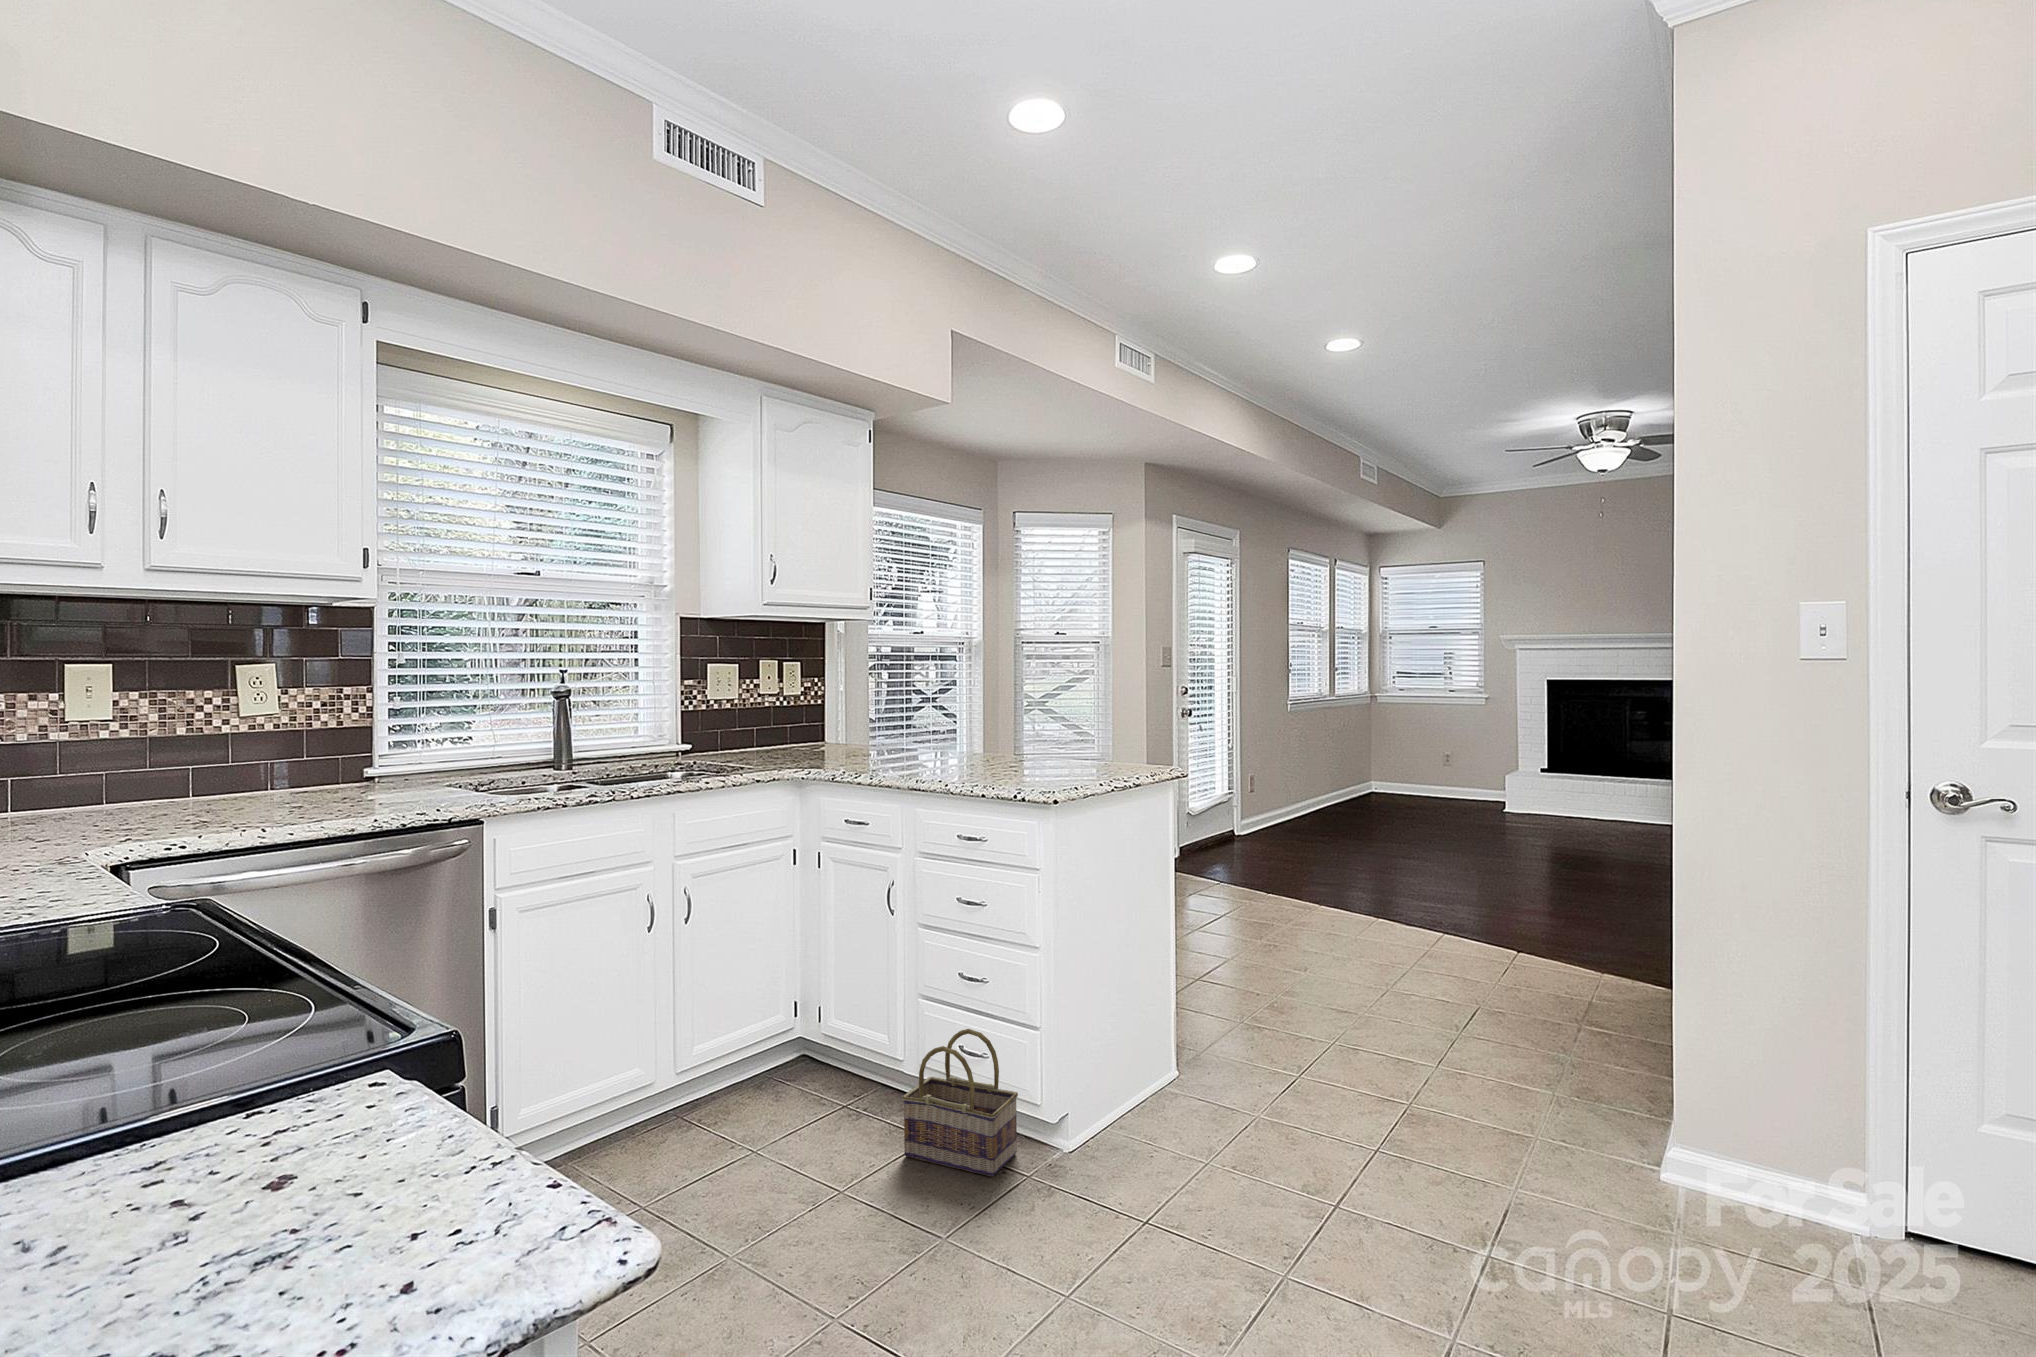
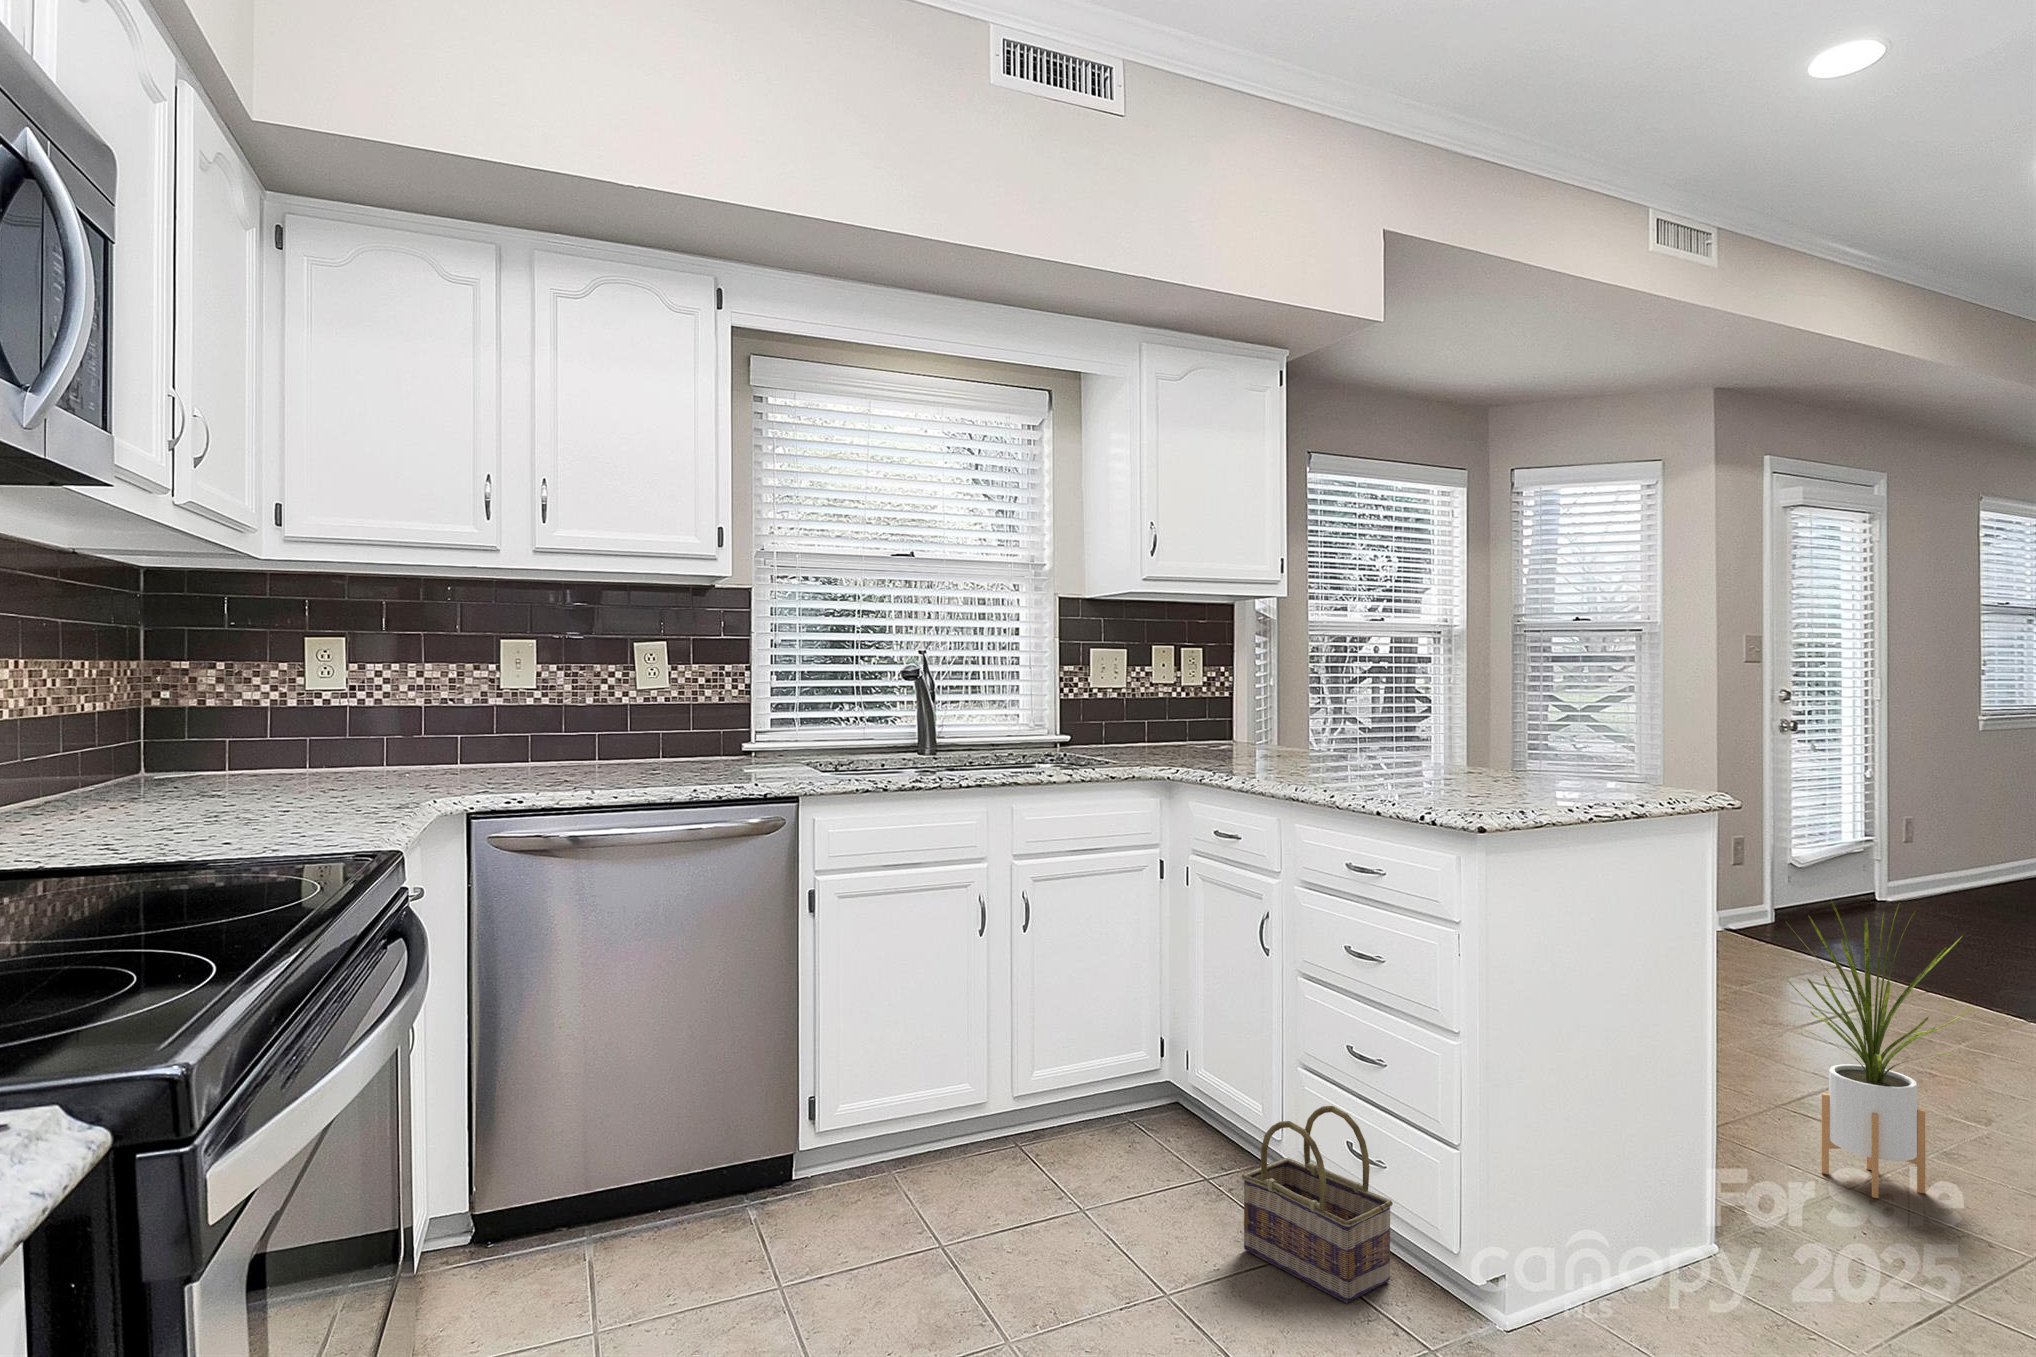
house plant: none [1230,832,1332,1029] -> present [1788,900,1972,1198]

